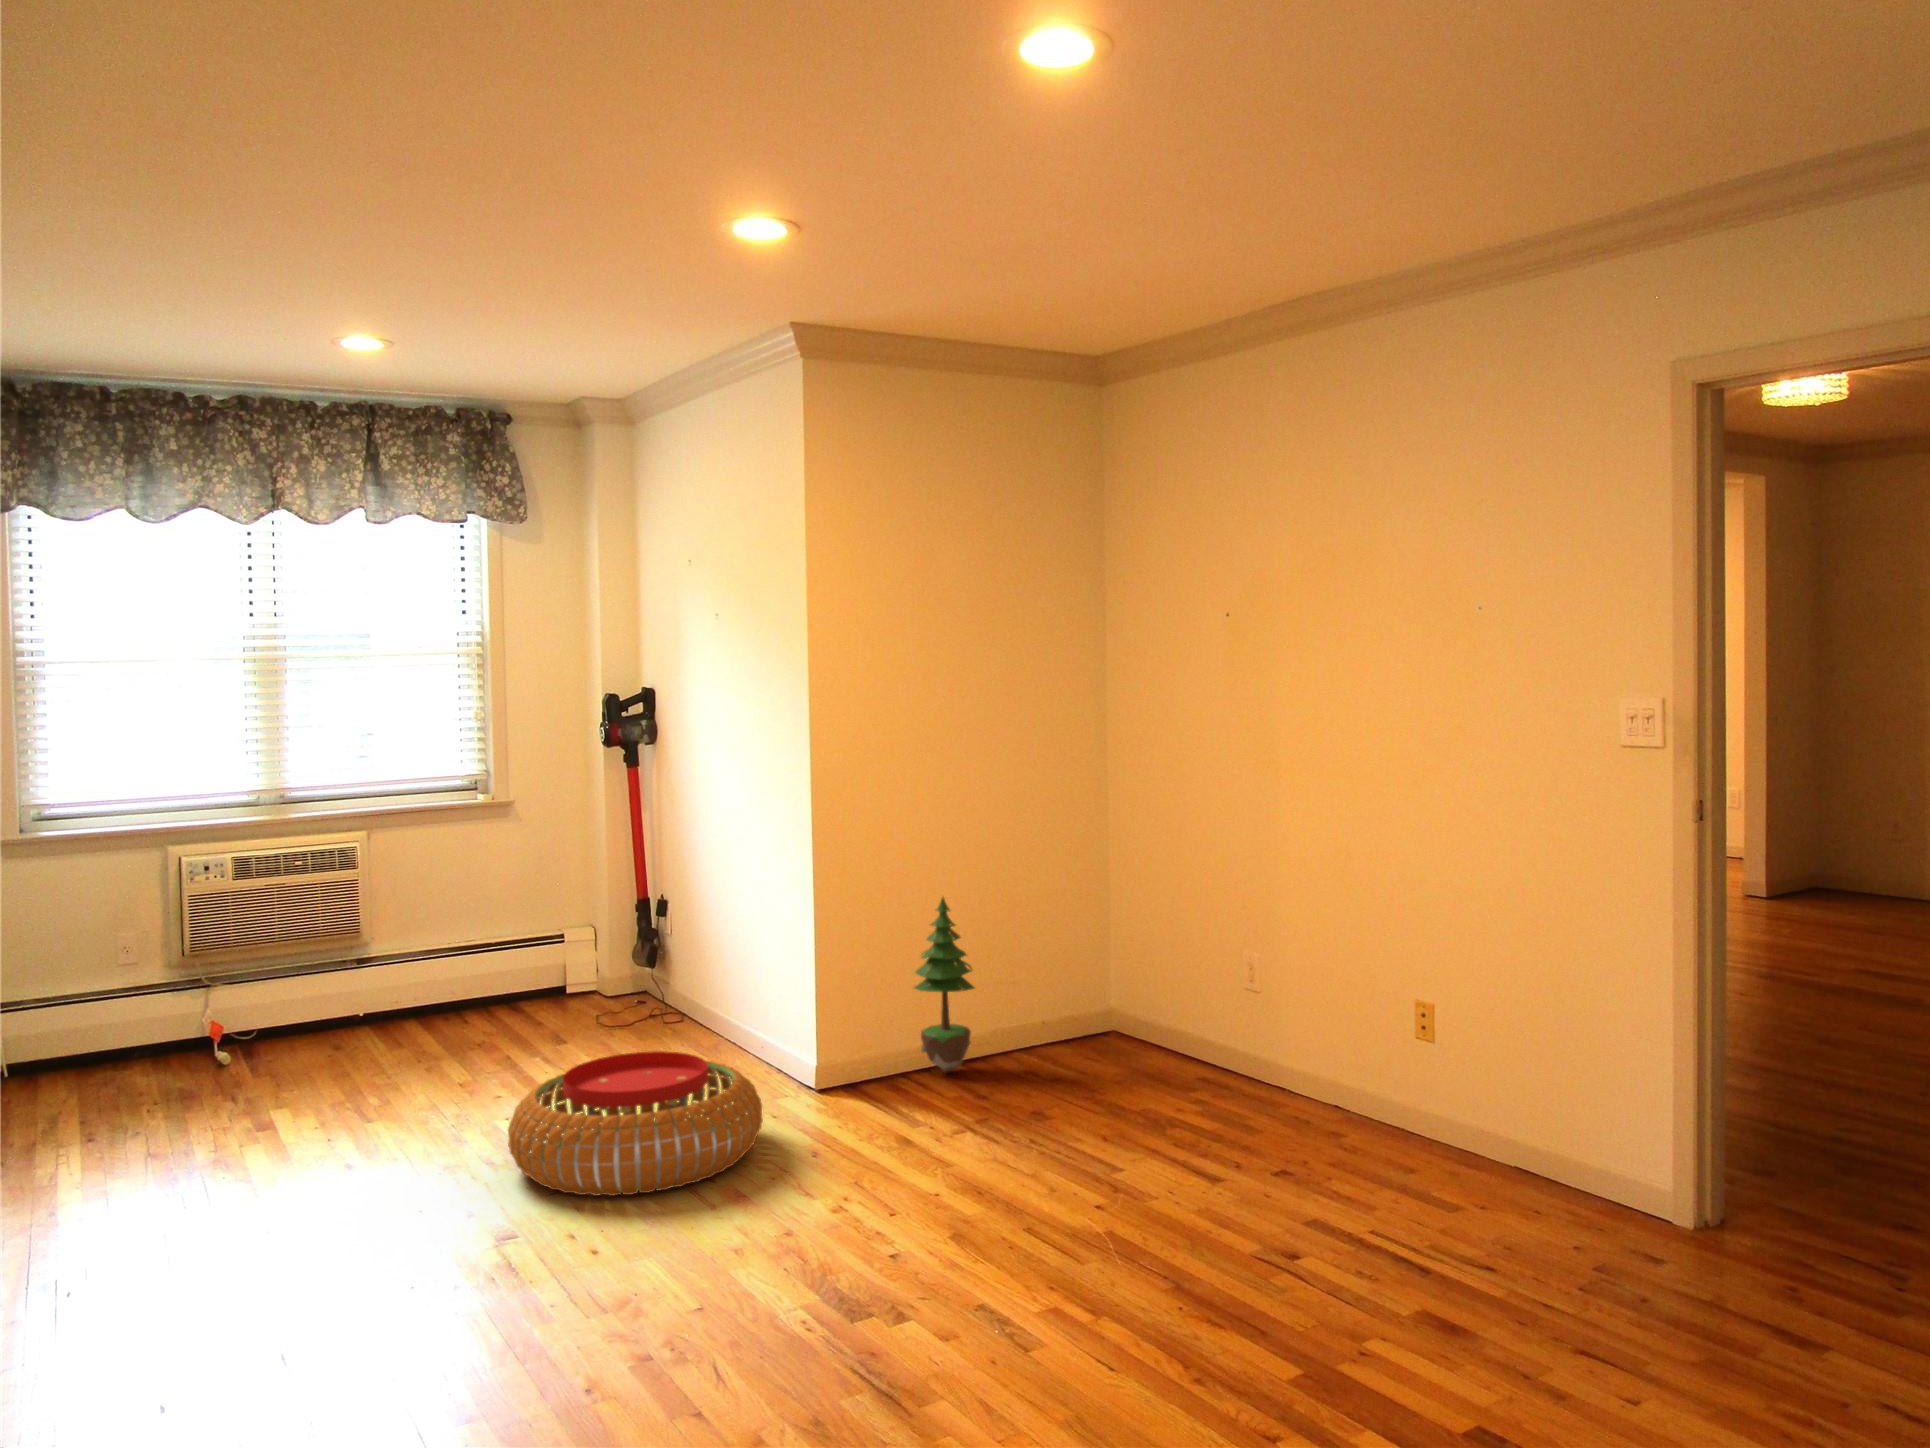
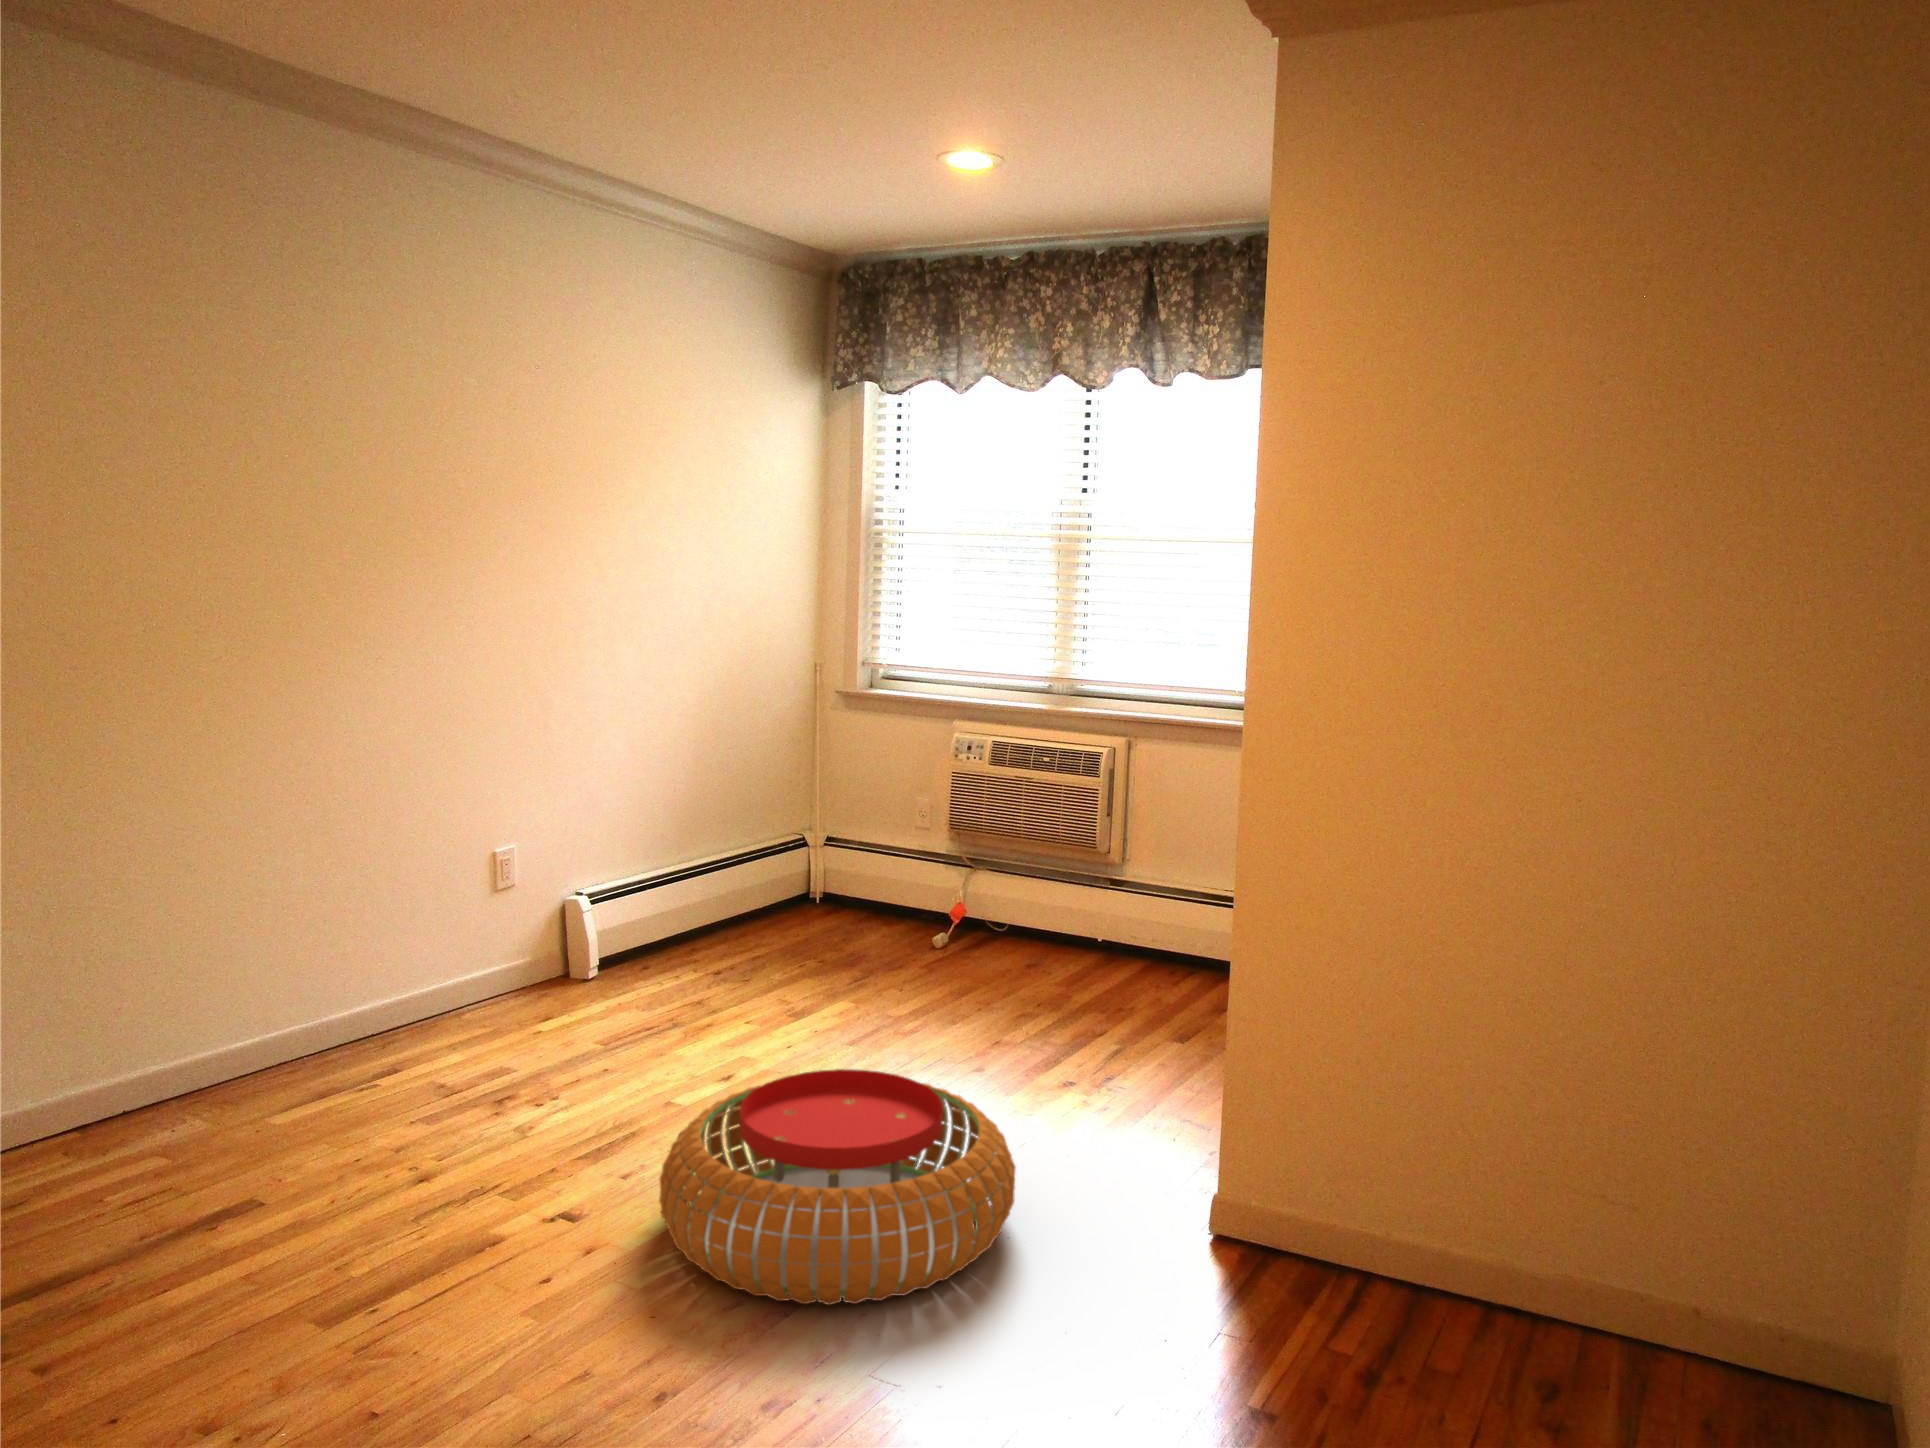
potted tree: present [914,897,974,1072] -> none [1383,1007,1511,1338]

